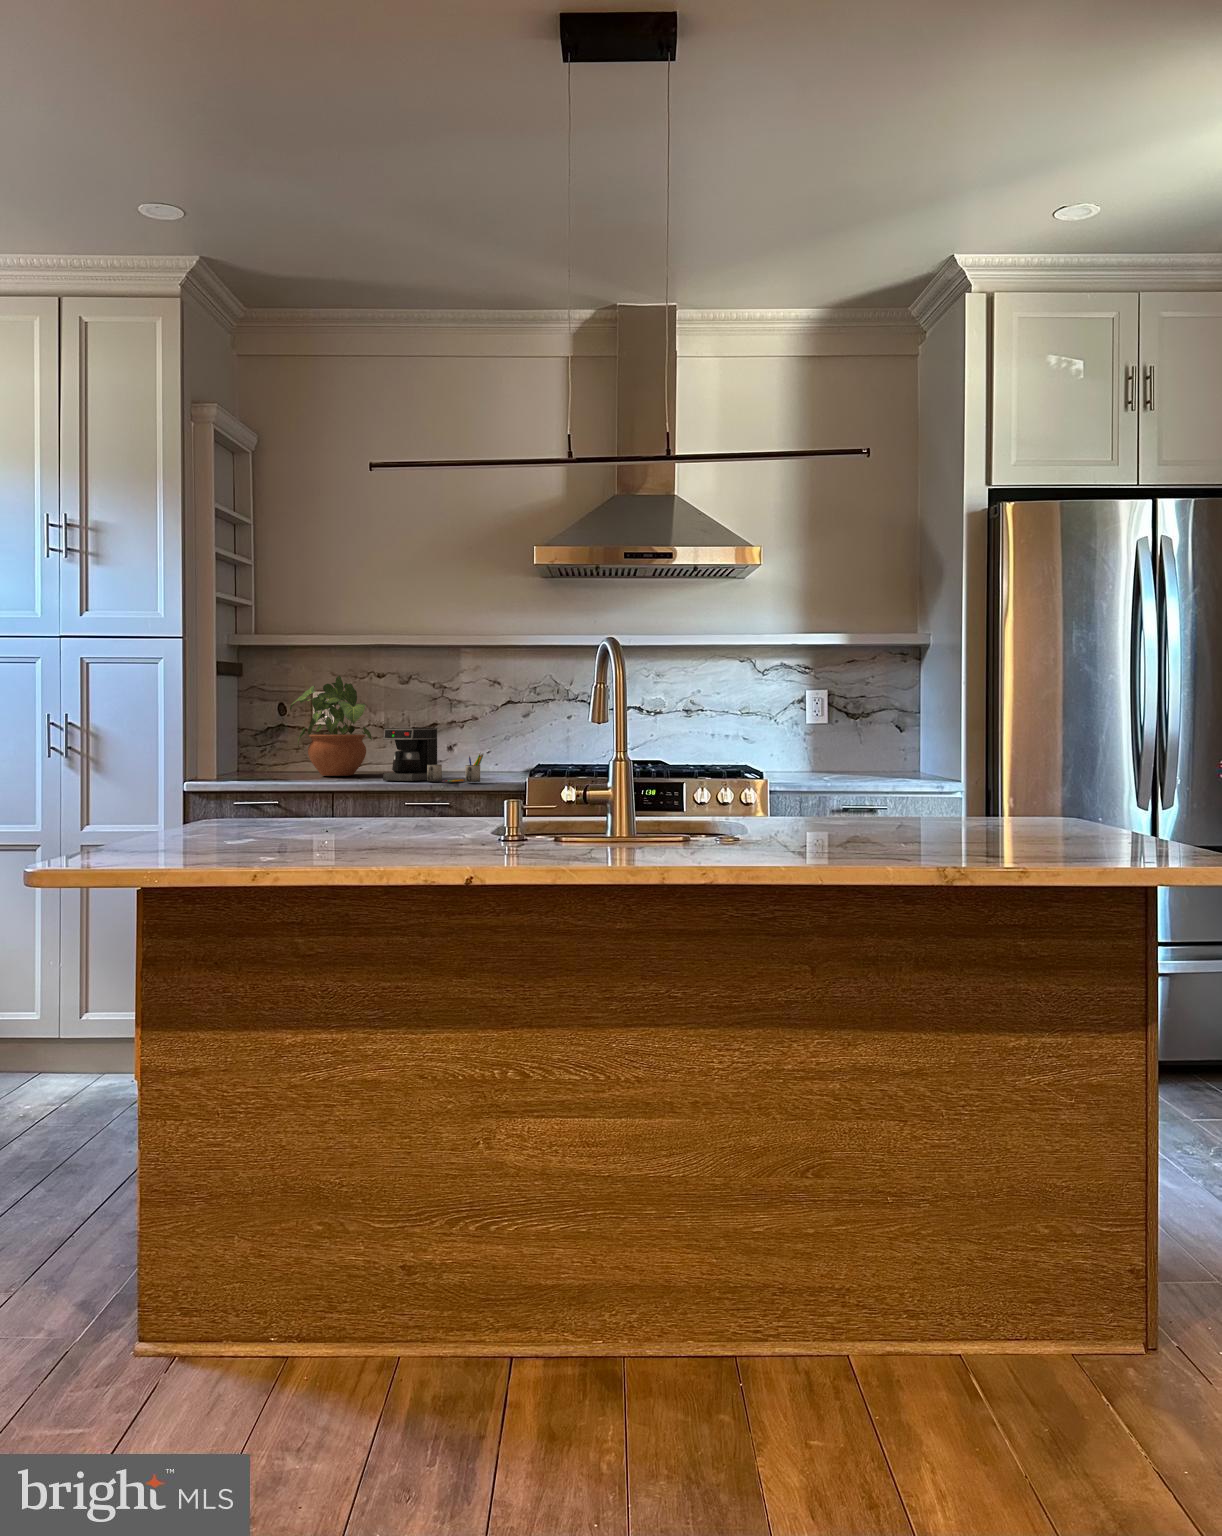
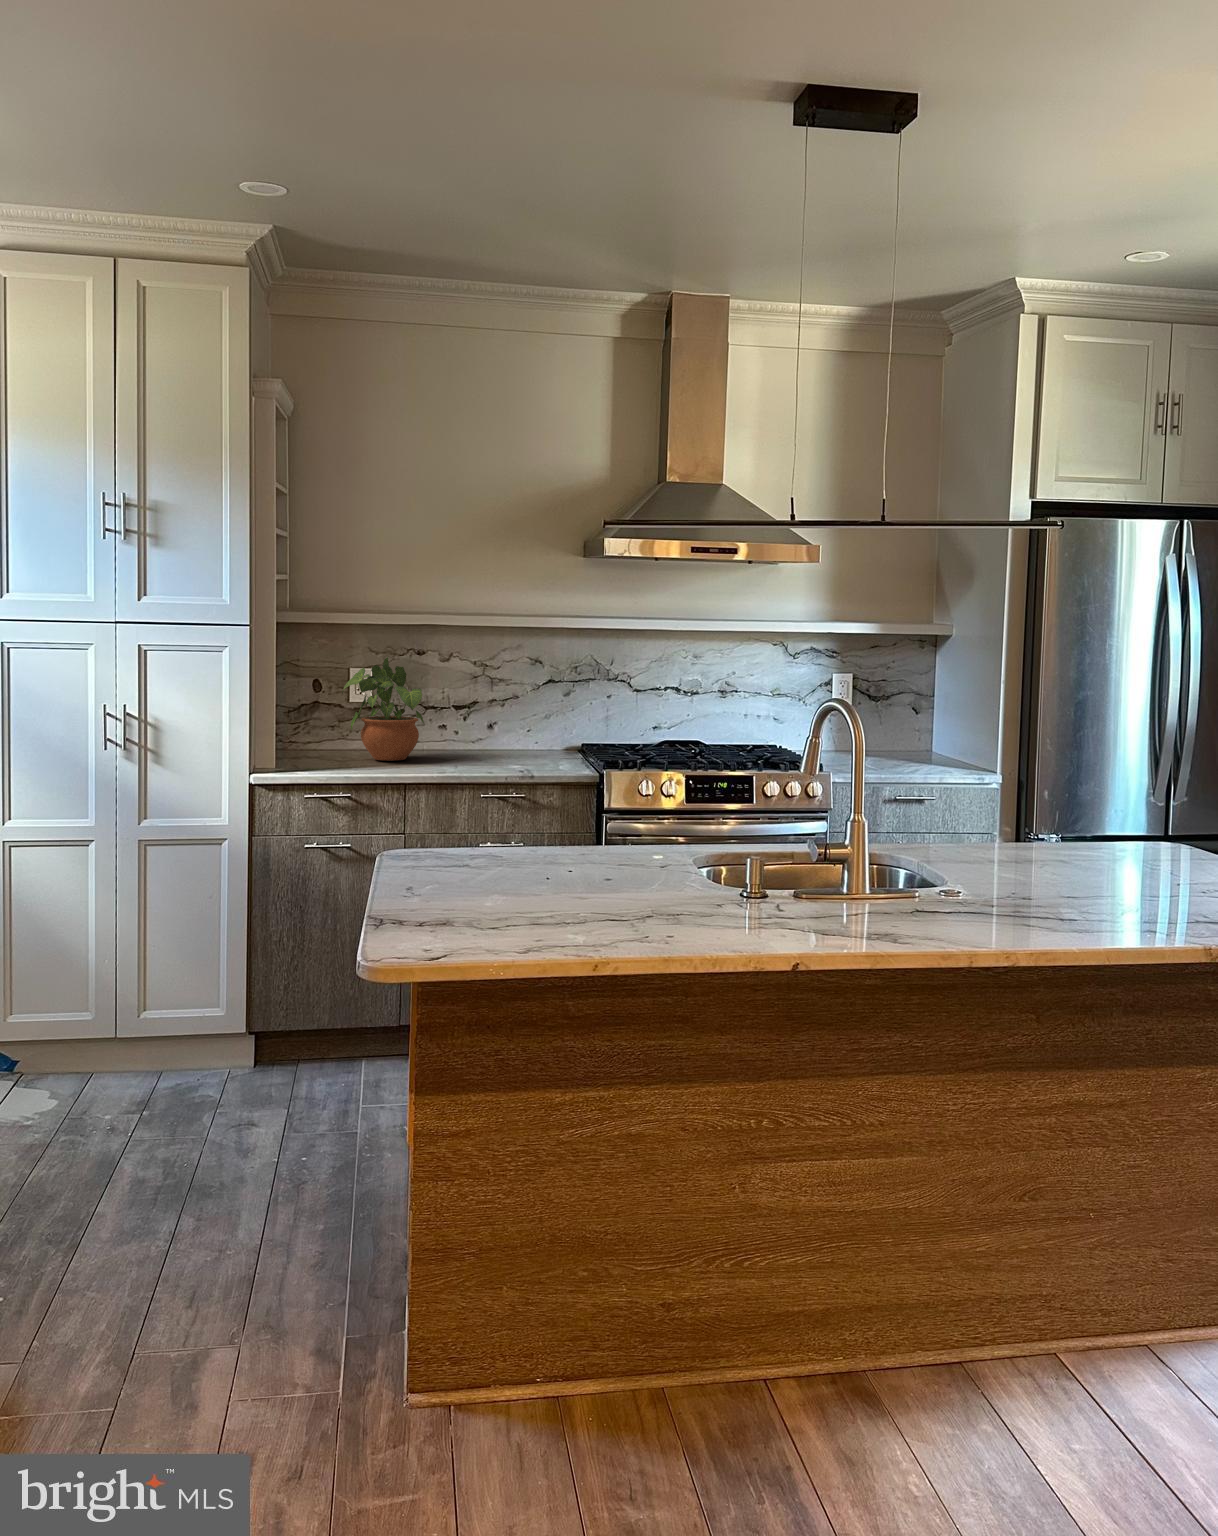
coffee maker: present [383,728,483,782] -> none [447,714,552,773]

